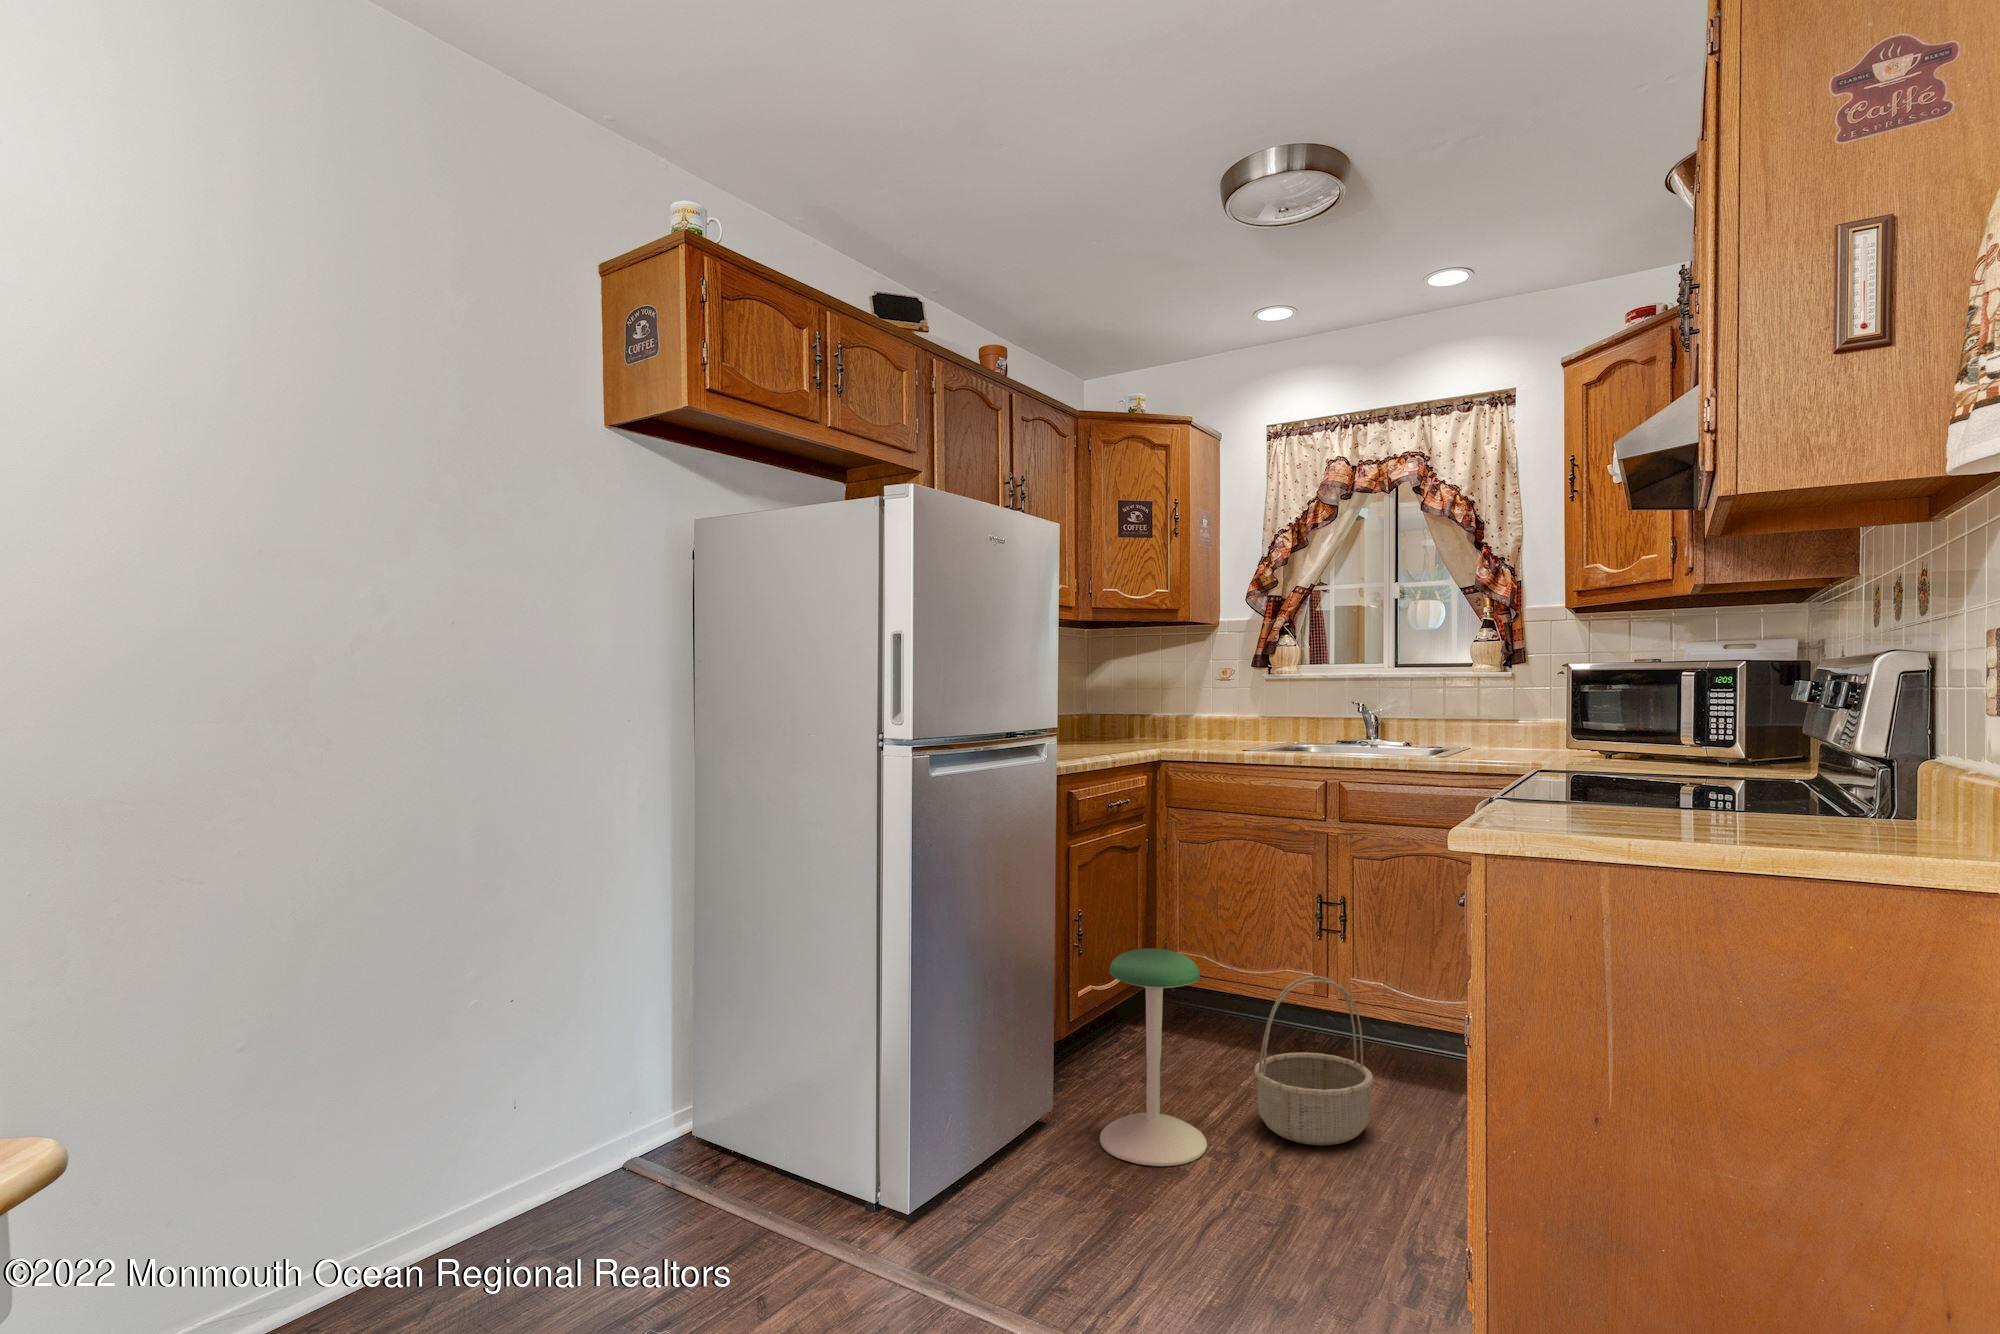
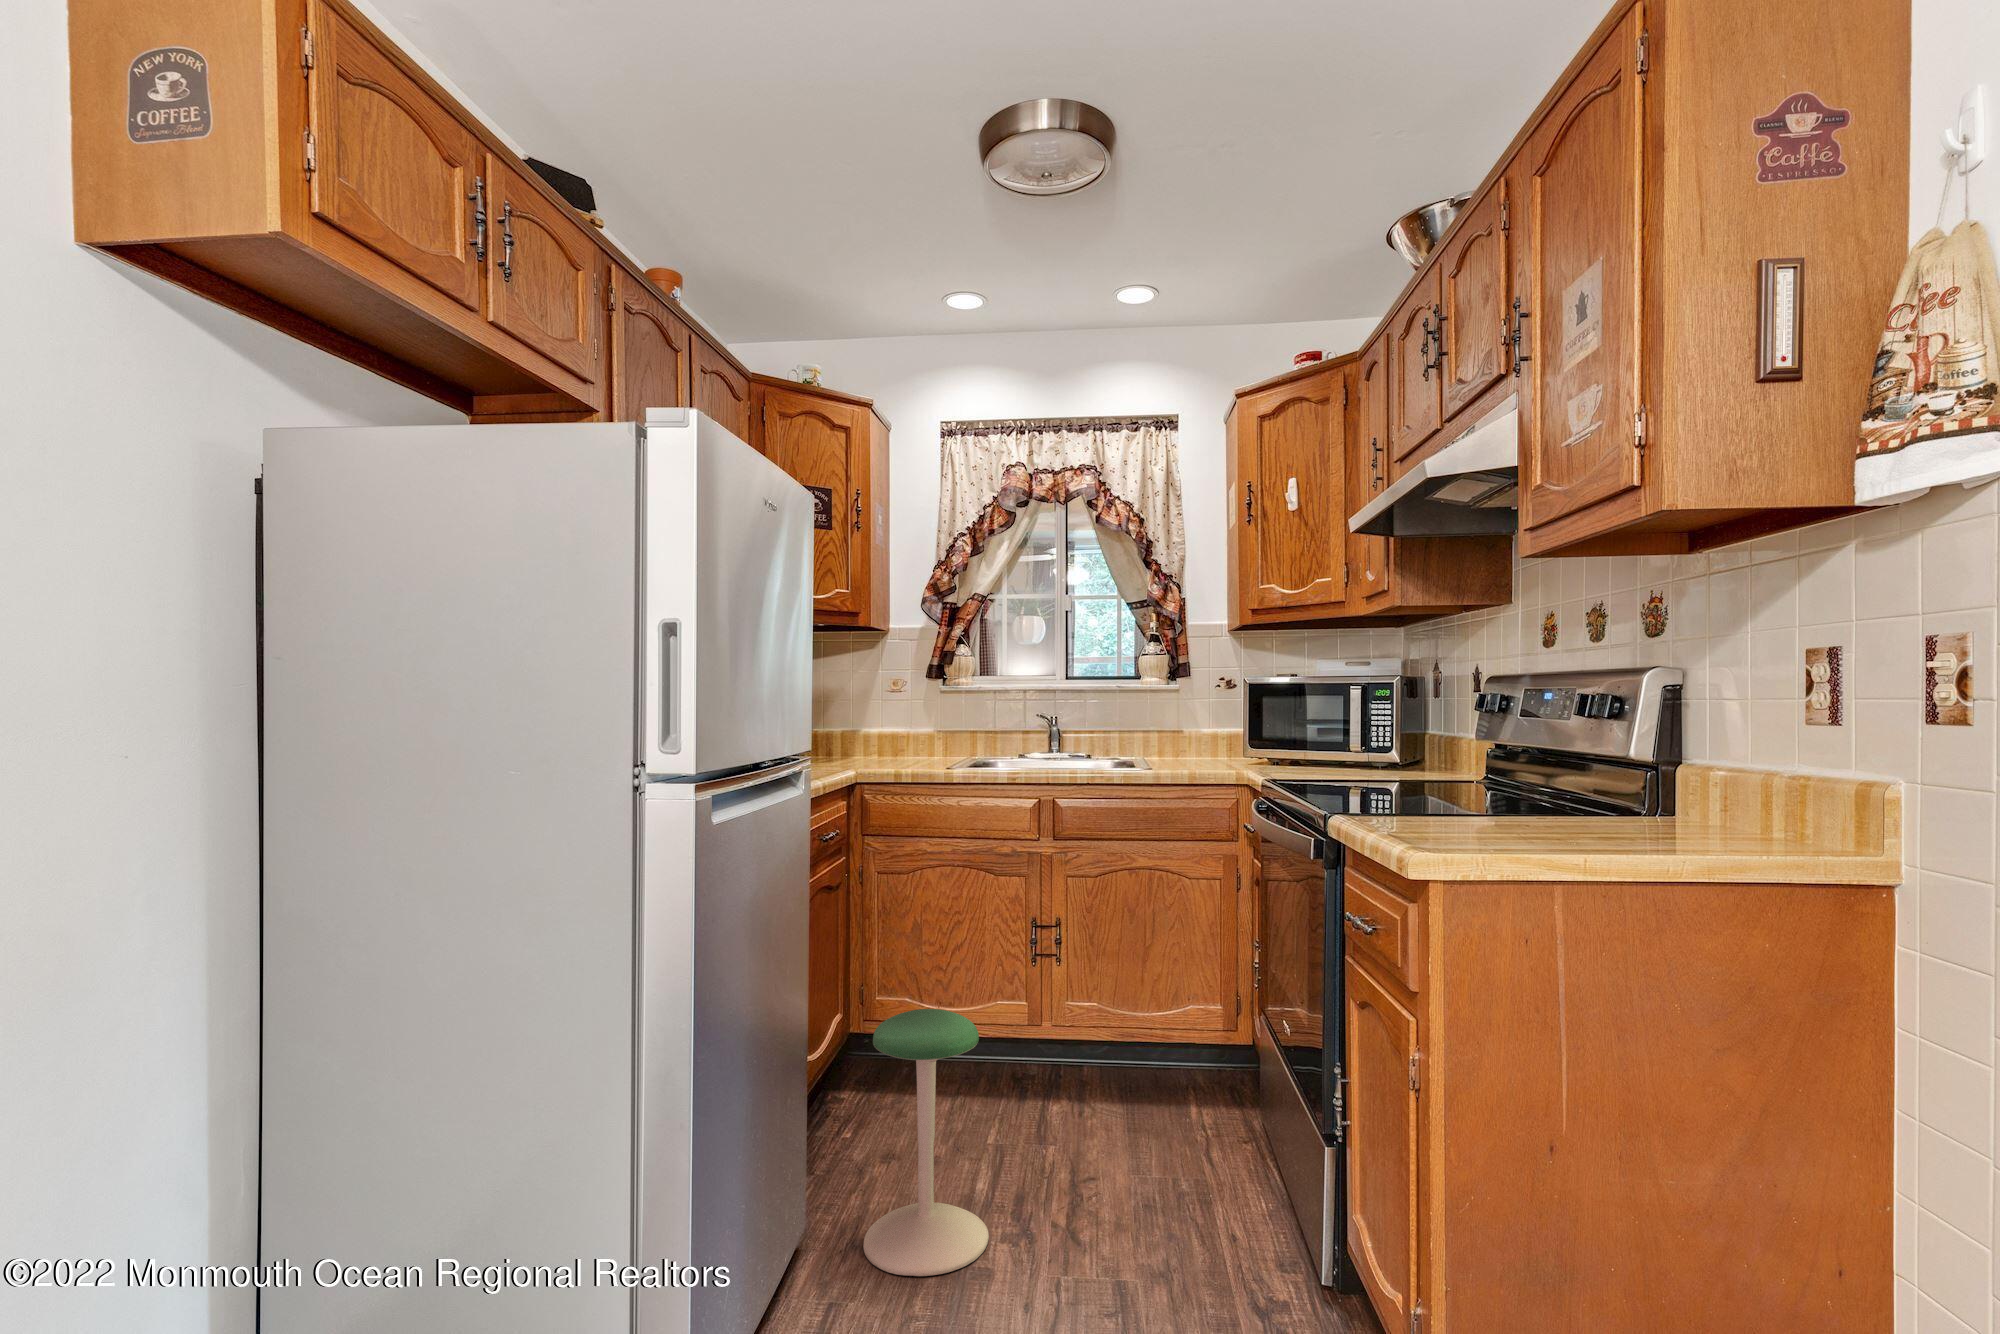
basket: present [1254,976,1373,1145] -> none [1020,1012,1139,1200]

